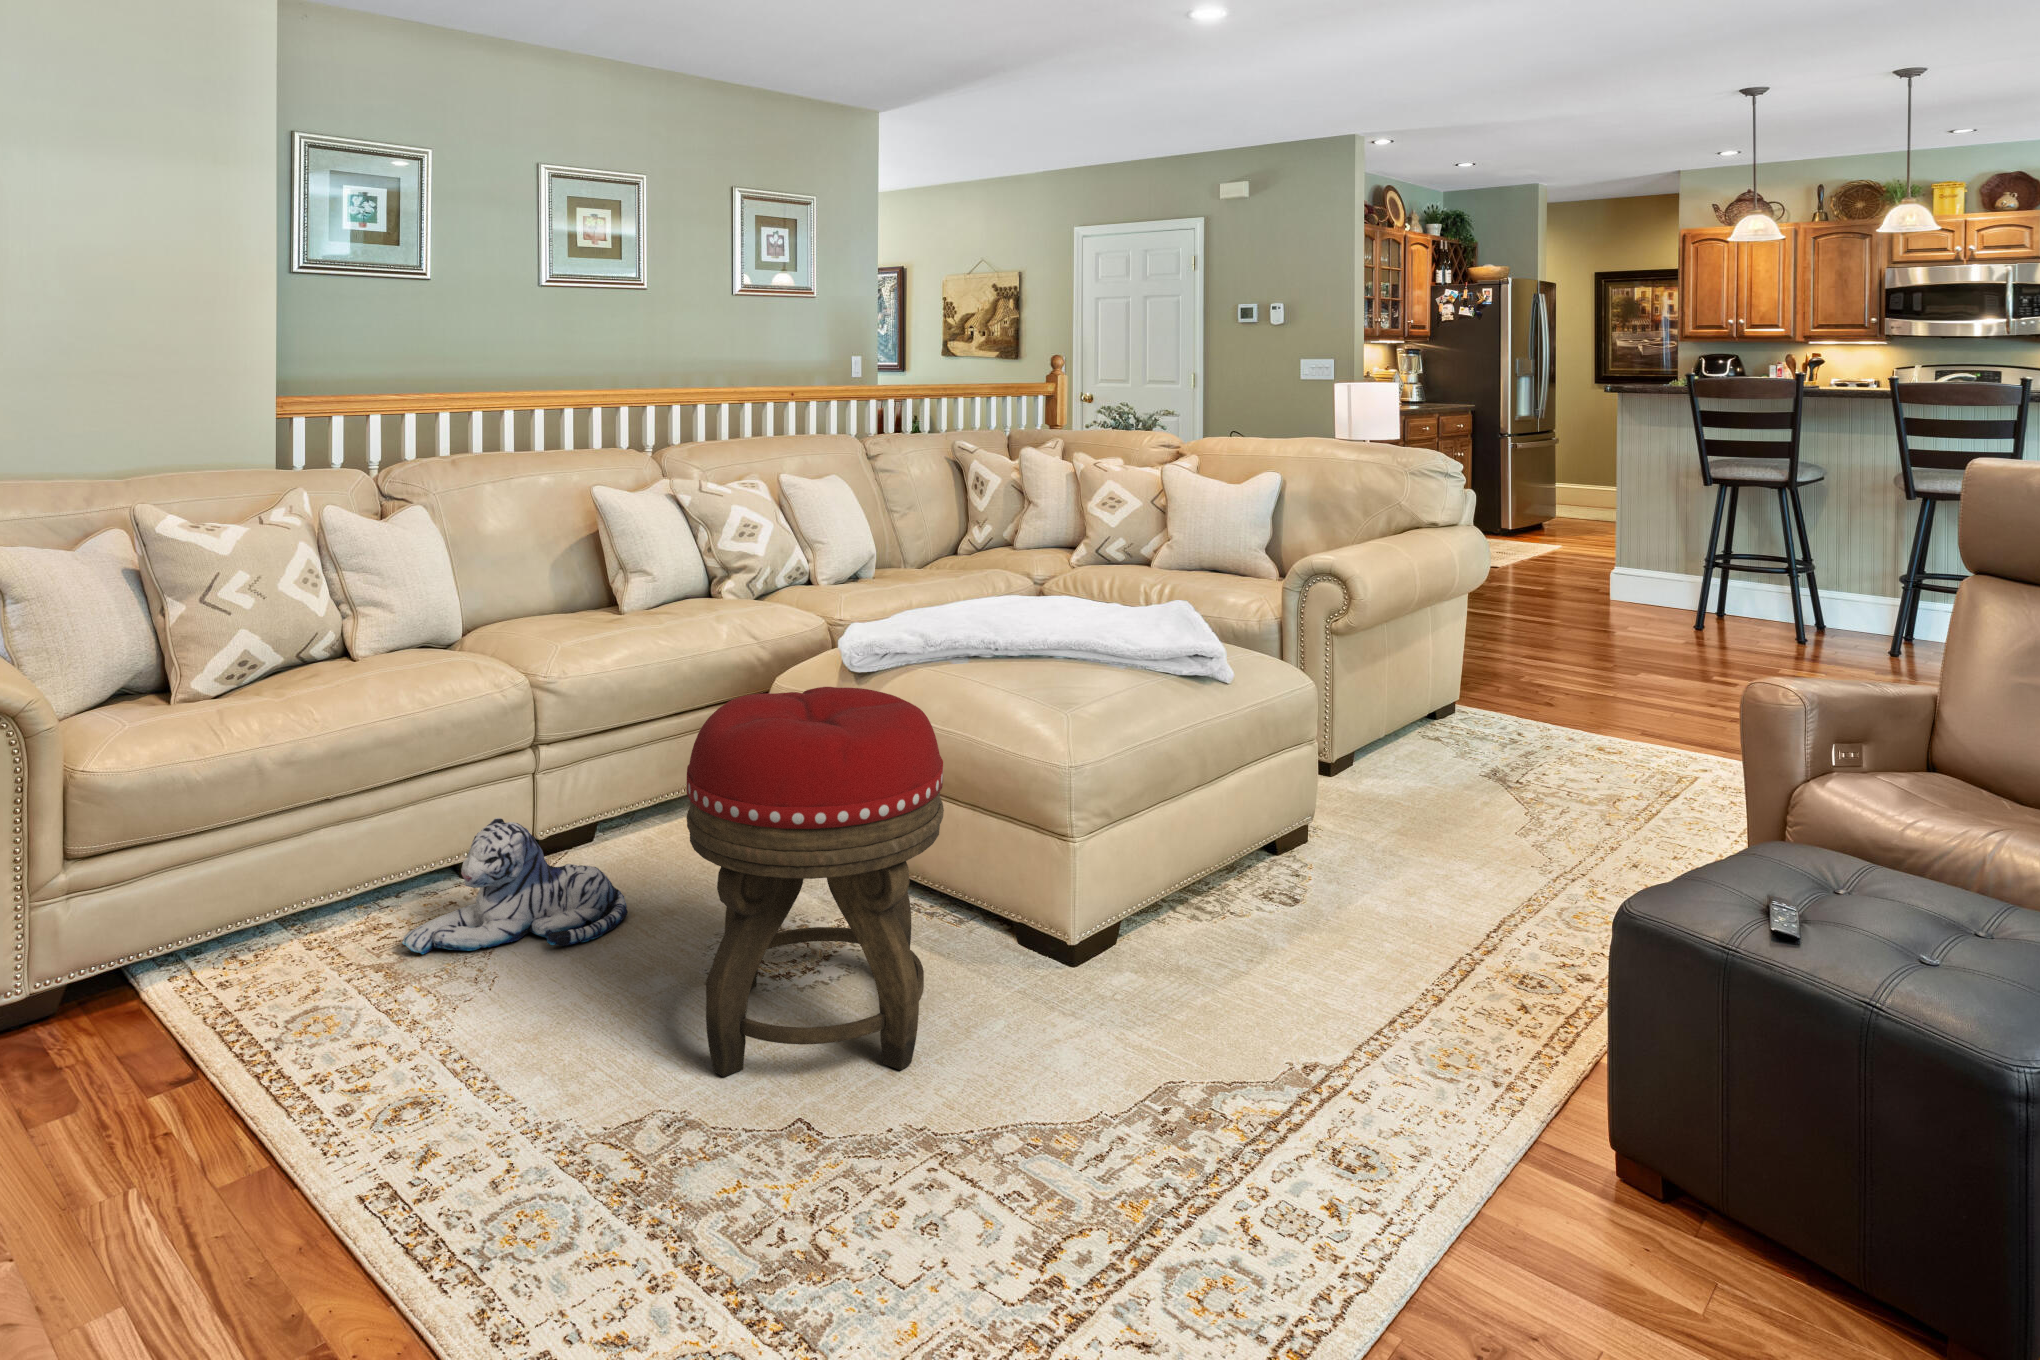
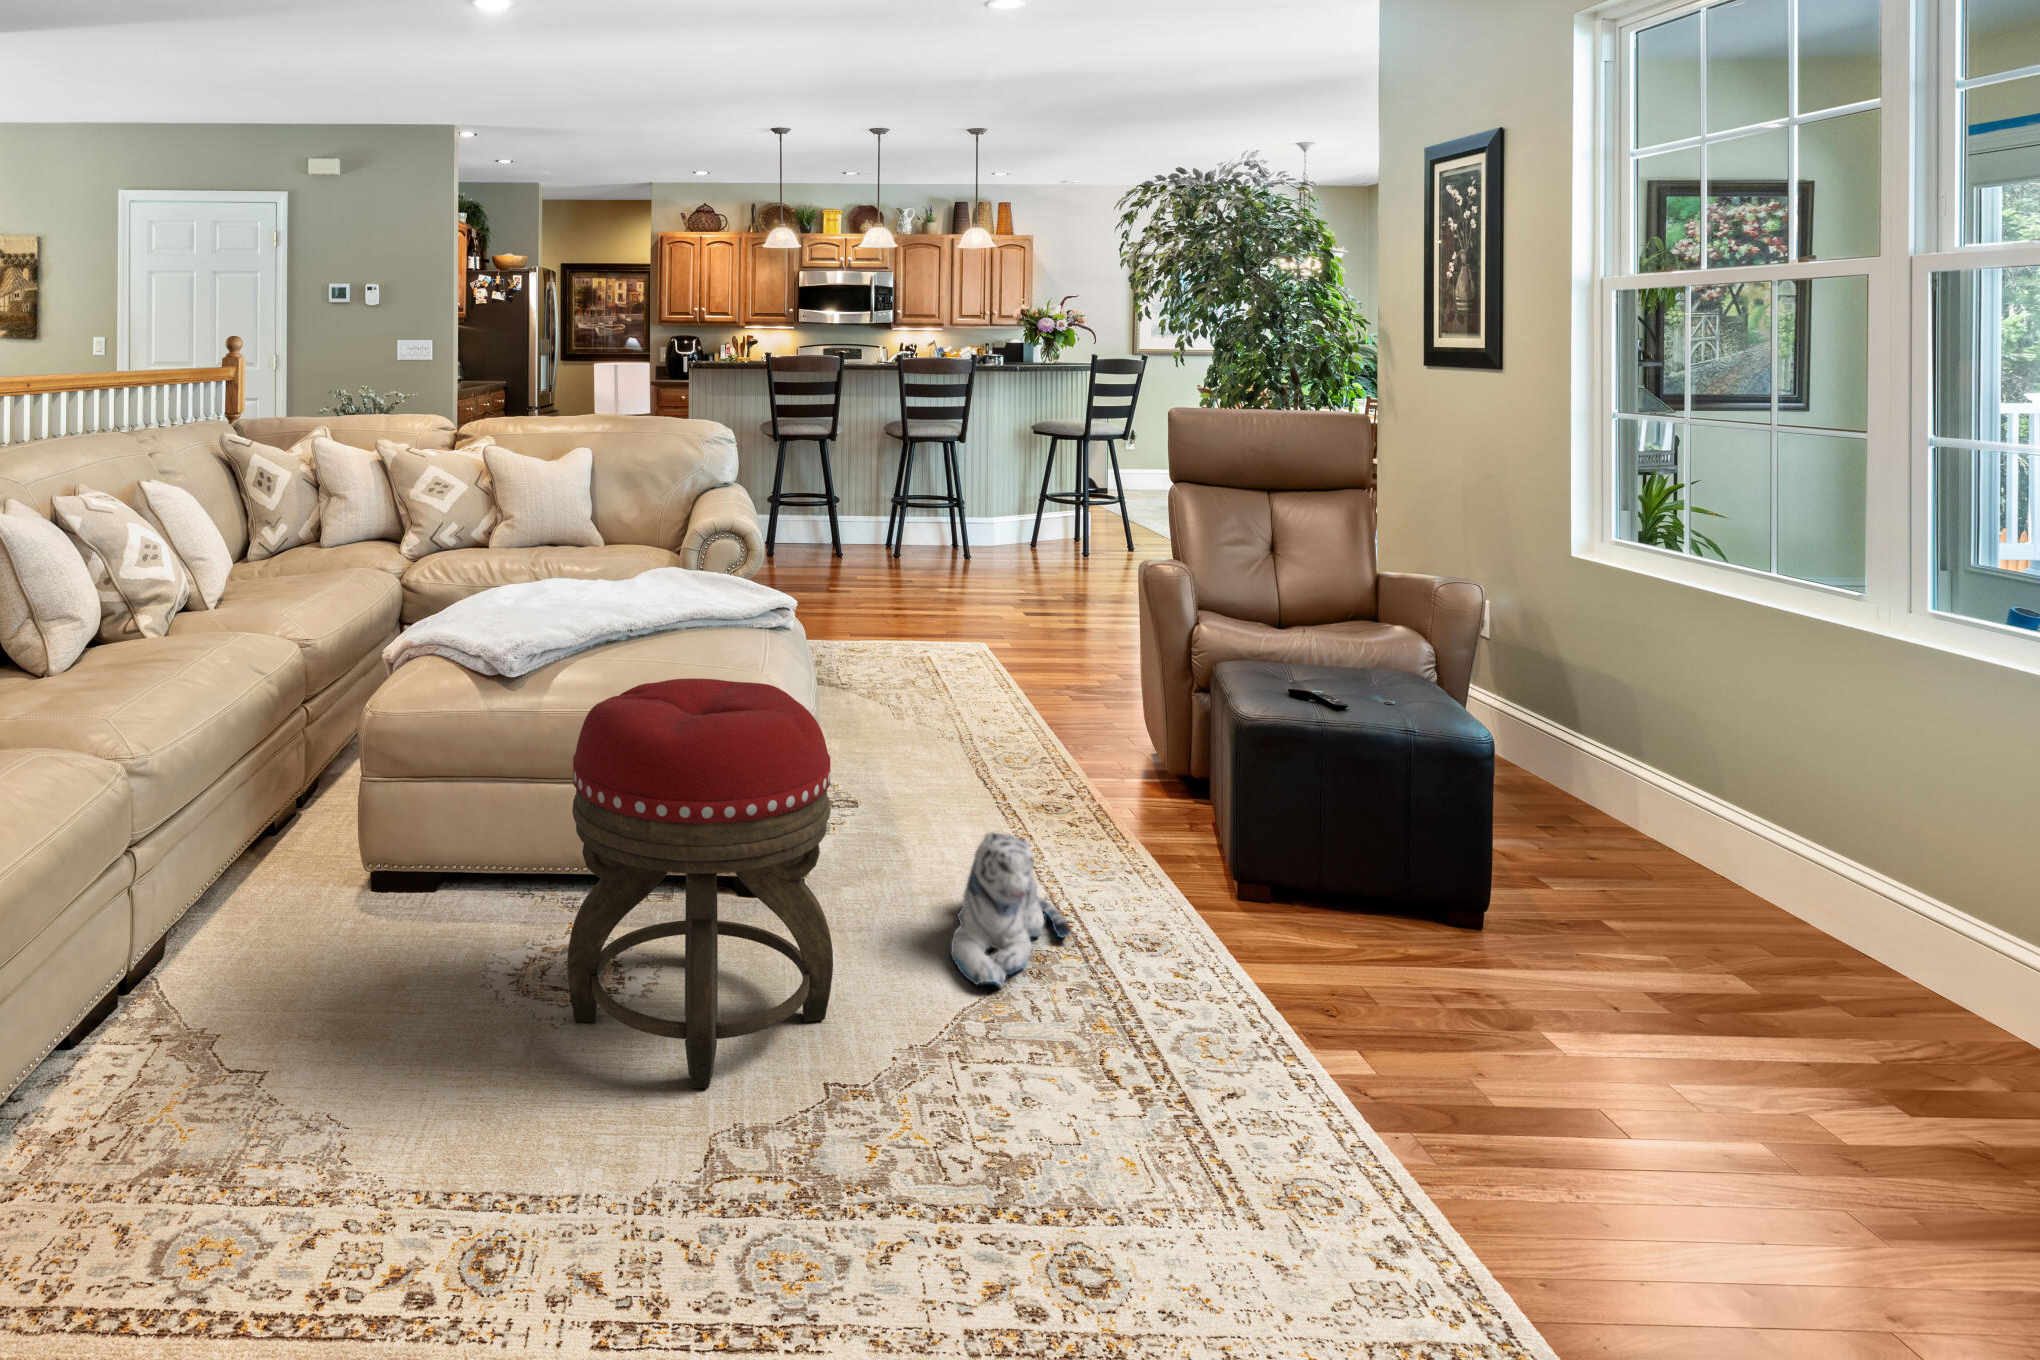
plush toy: present [402,818,628,954] -> present [950,832,1070,986]

